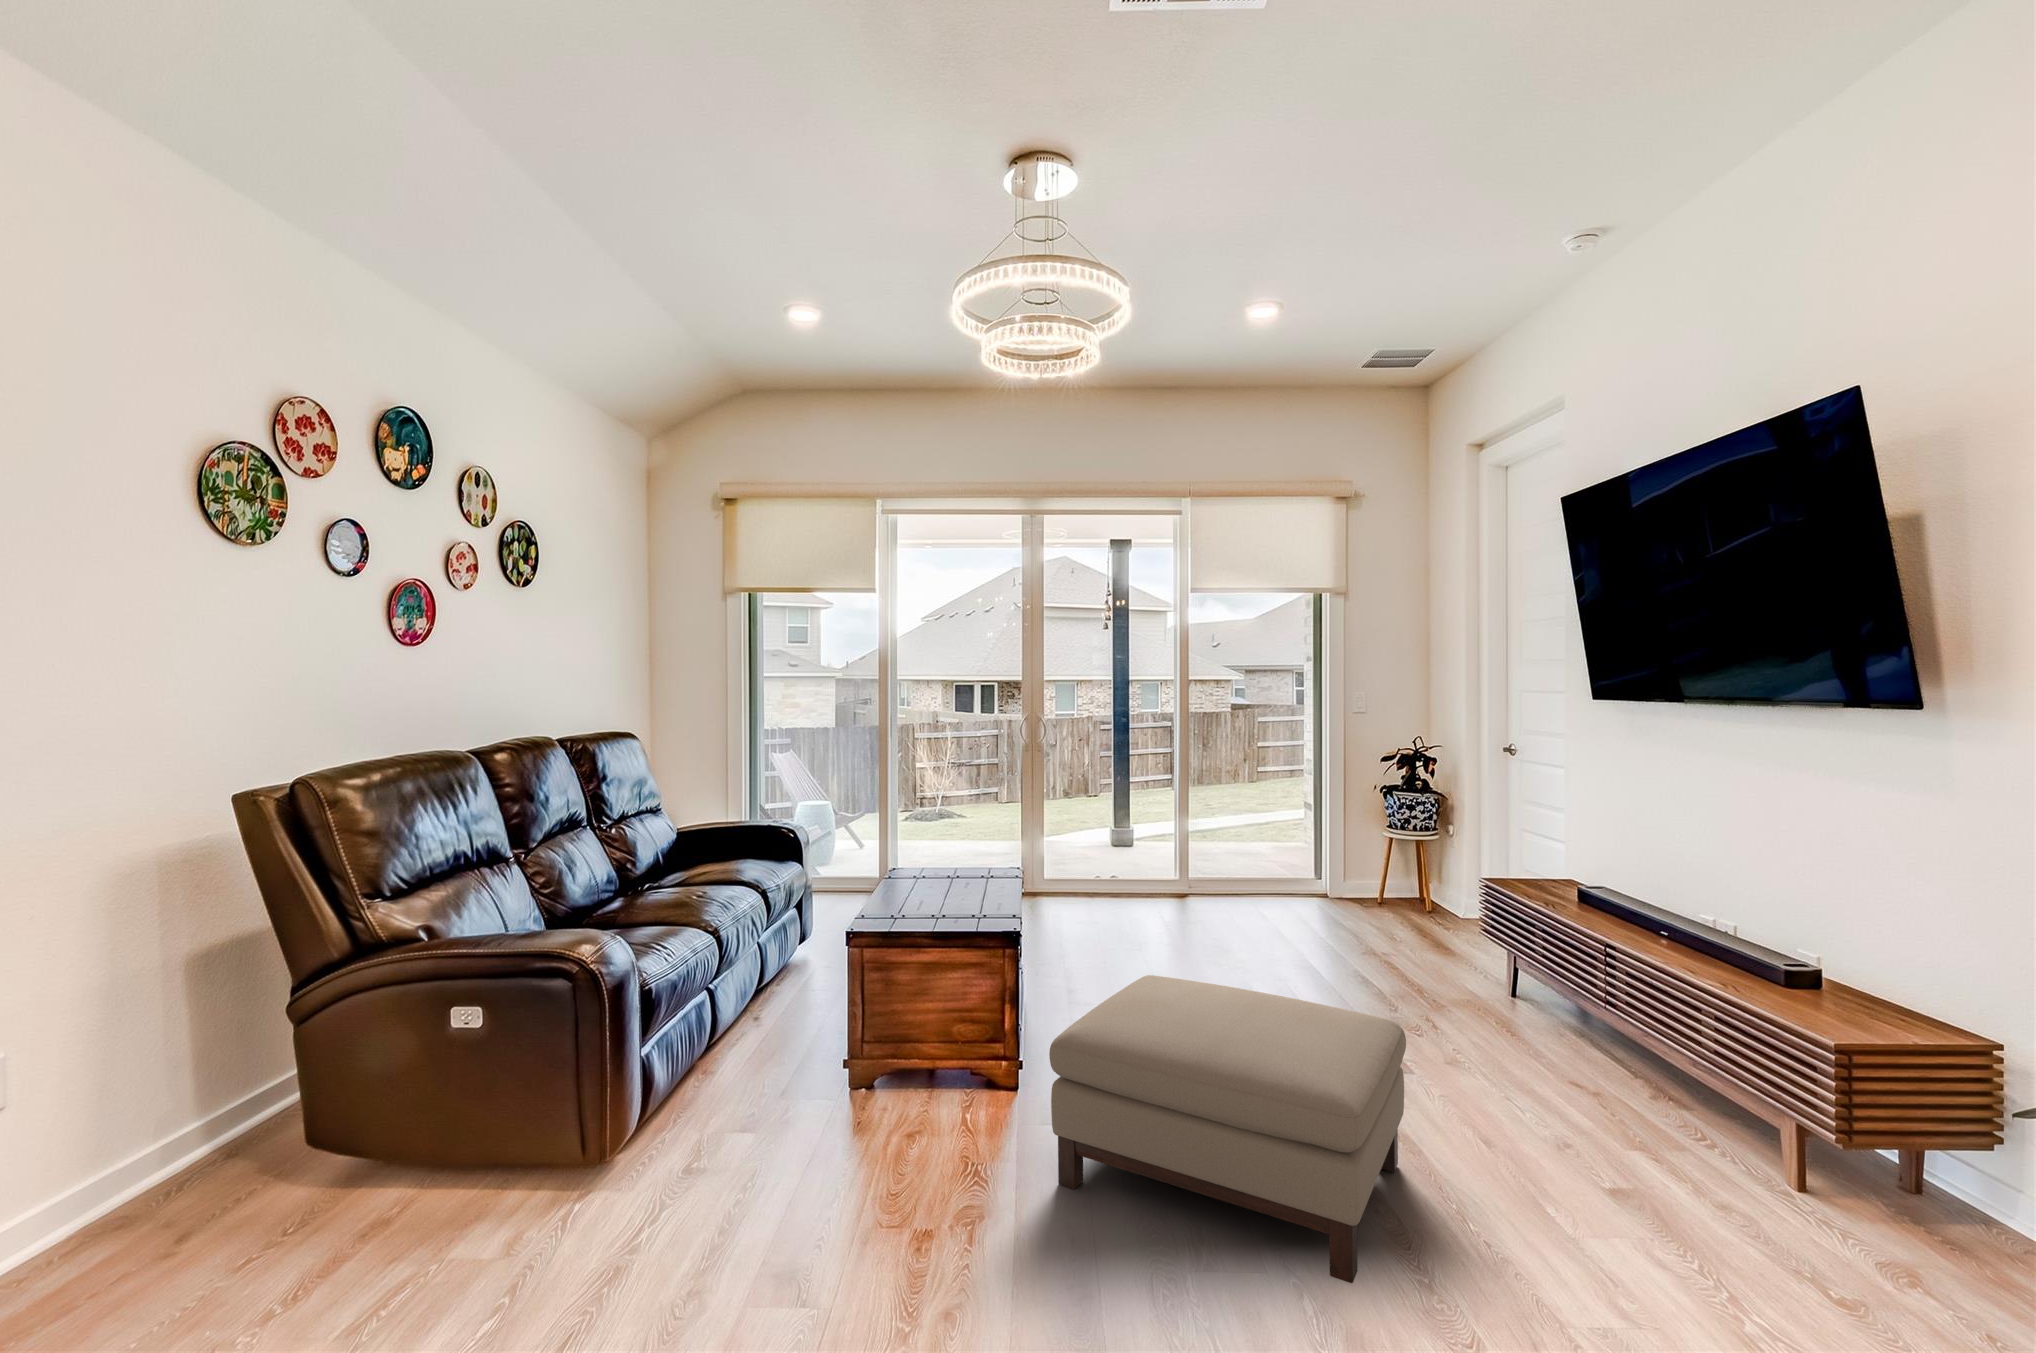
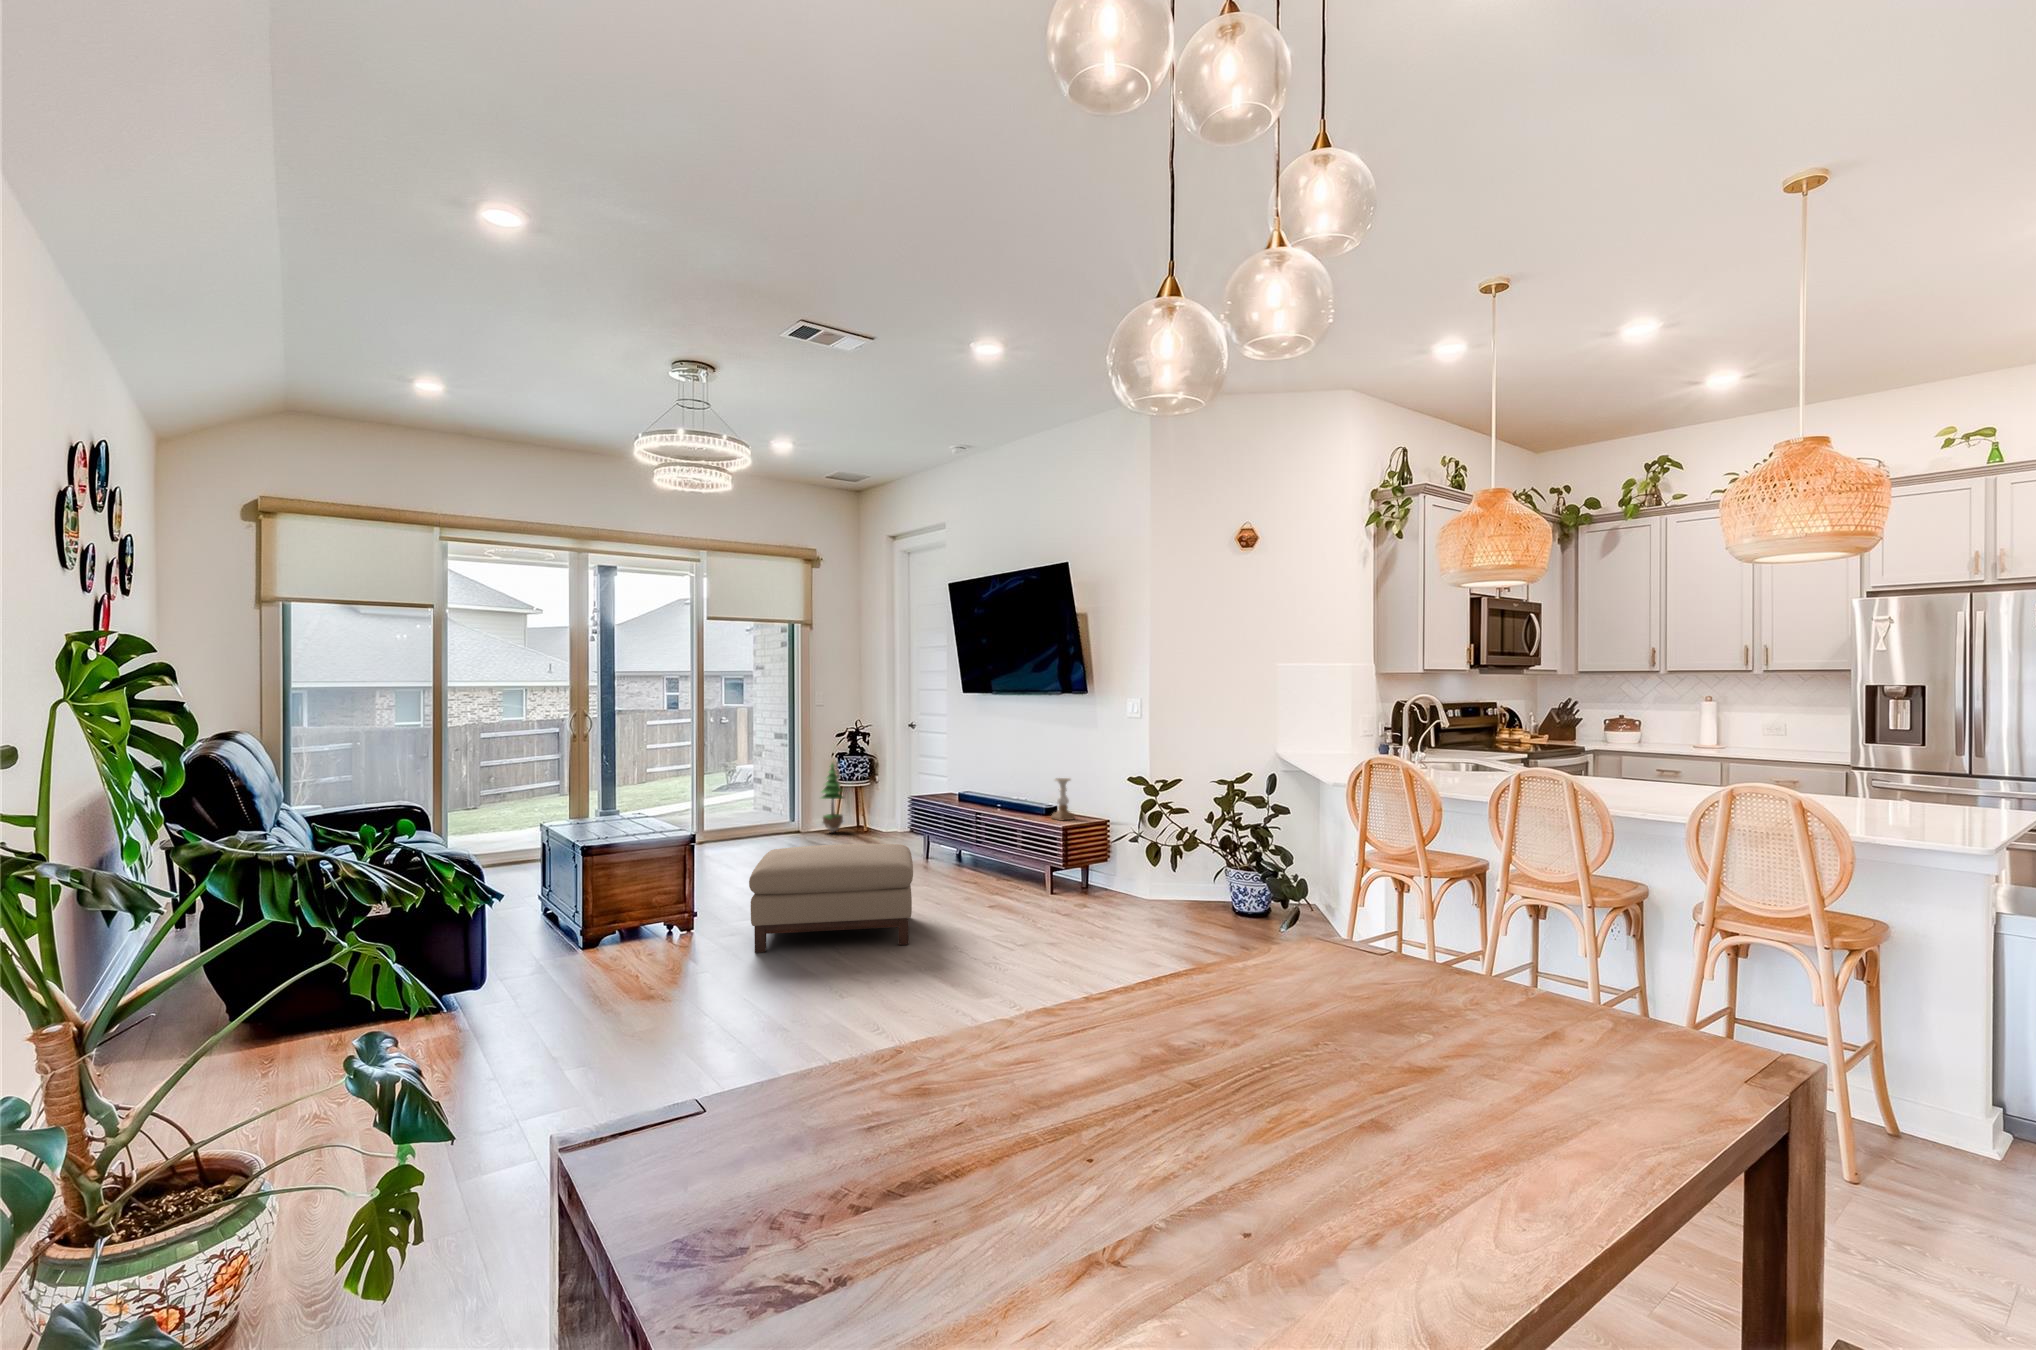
potted tree: none [1354,796,1396,905] -> present [821,763,843,832]
candle holder: none [1802,920,1883,1032] -> present [1051,778,1075,820]

